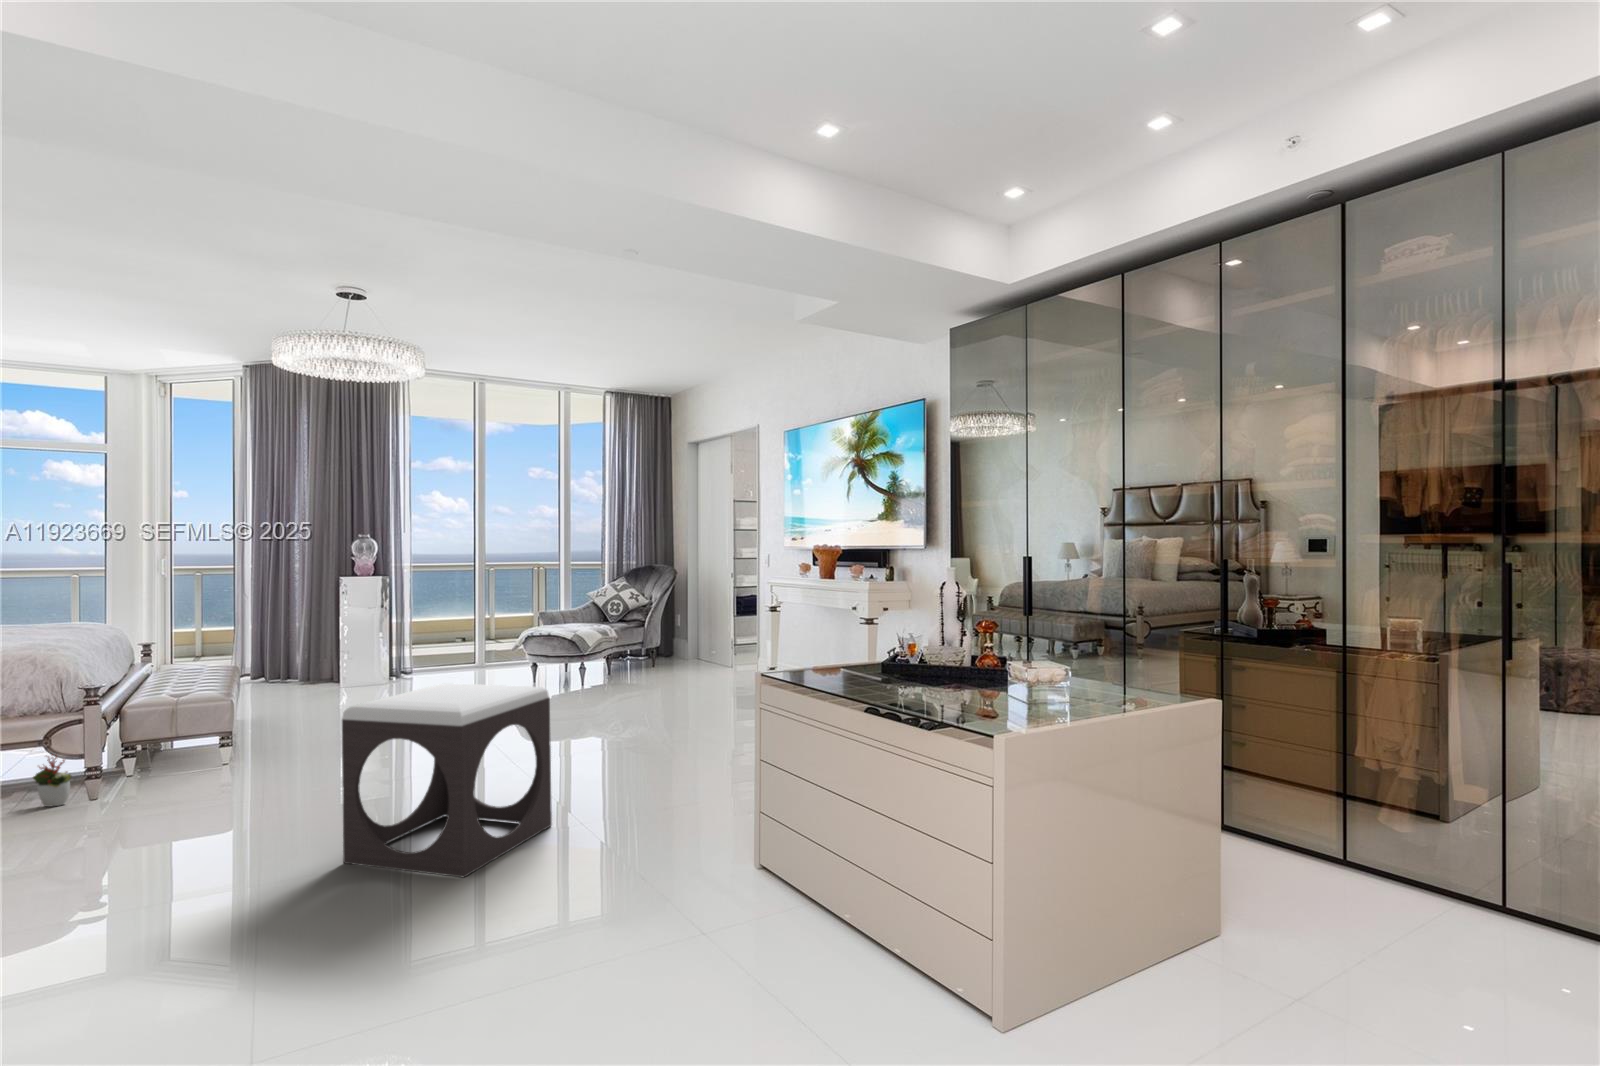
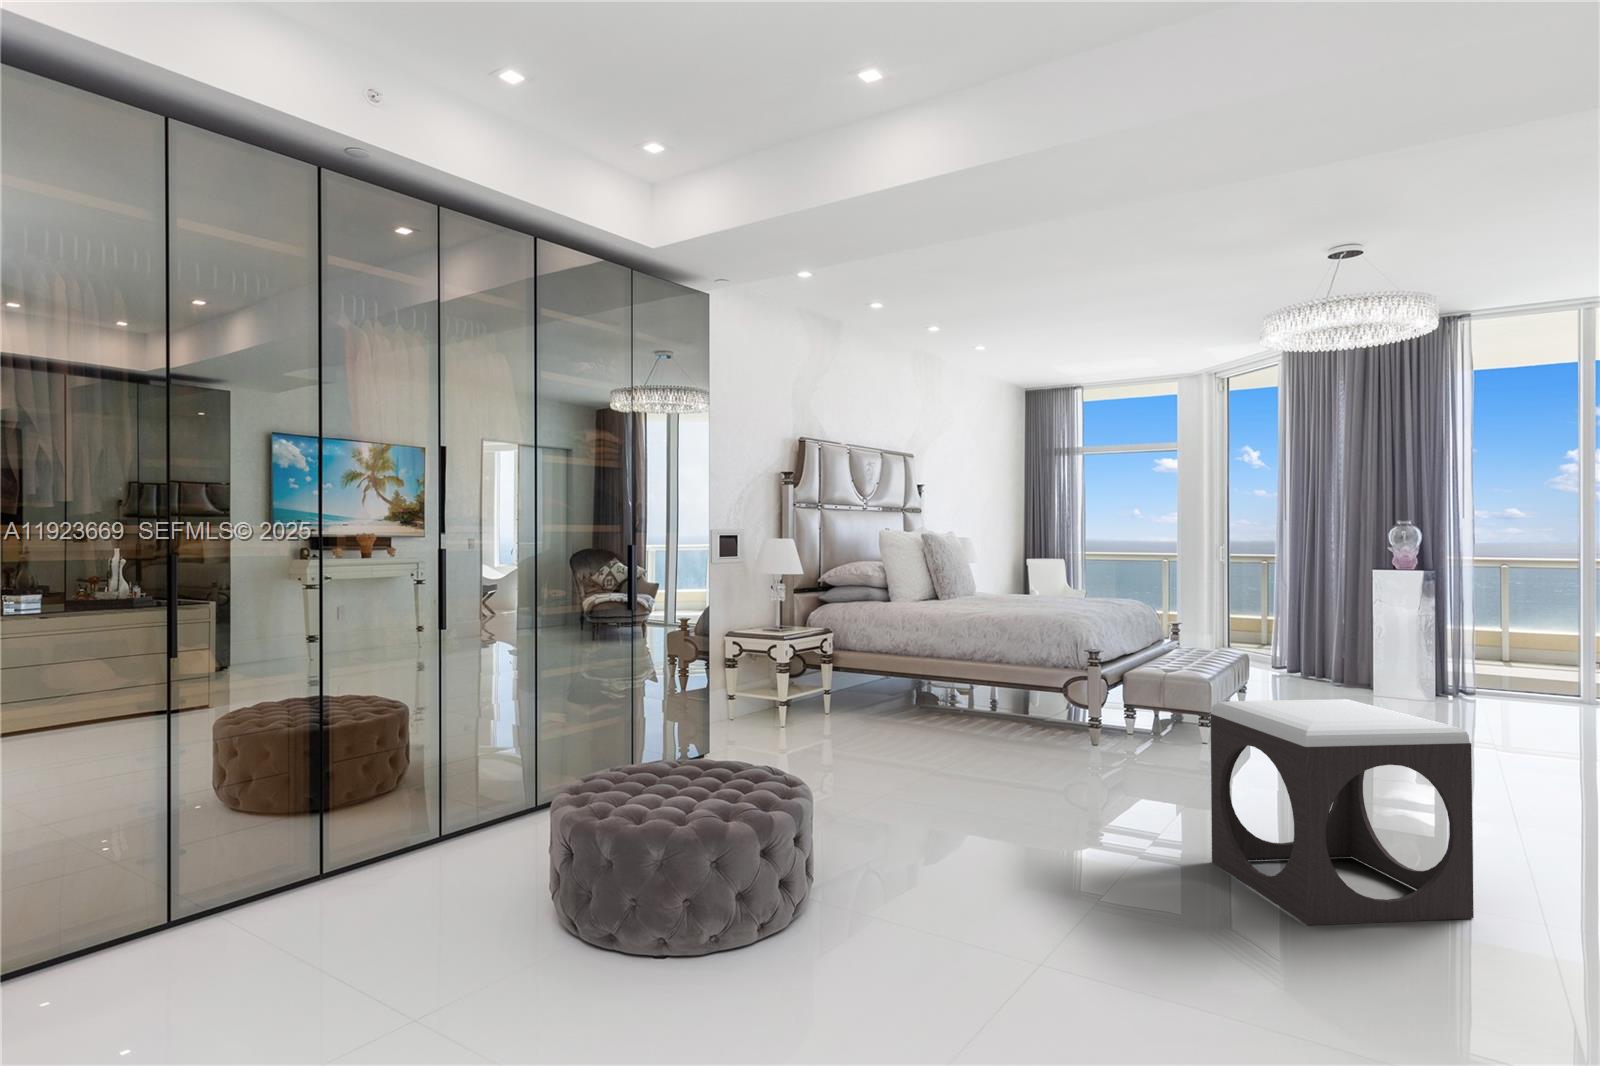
decorative plant: present [33,754,71,807] -> none [1056,701,1078,744]

